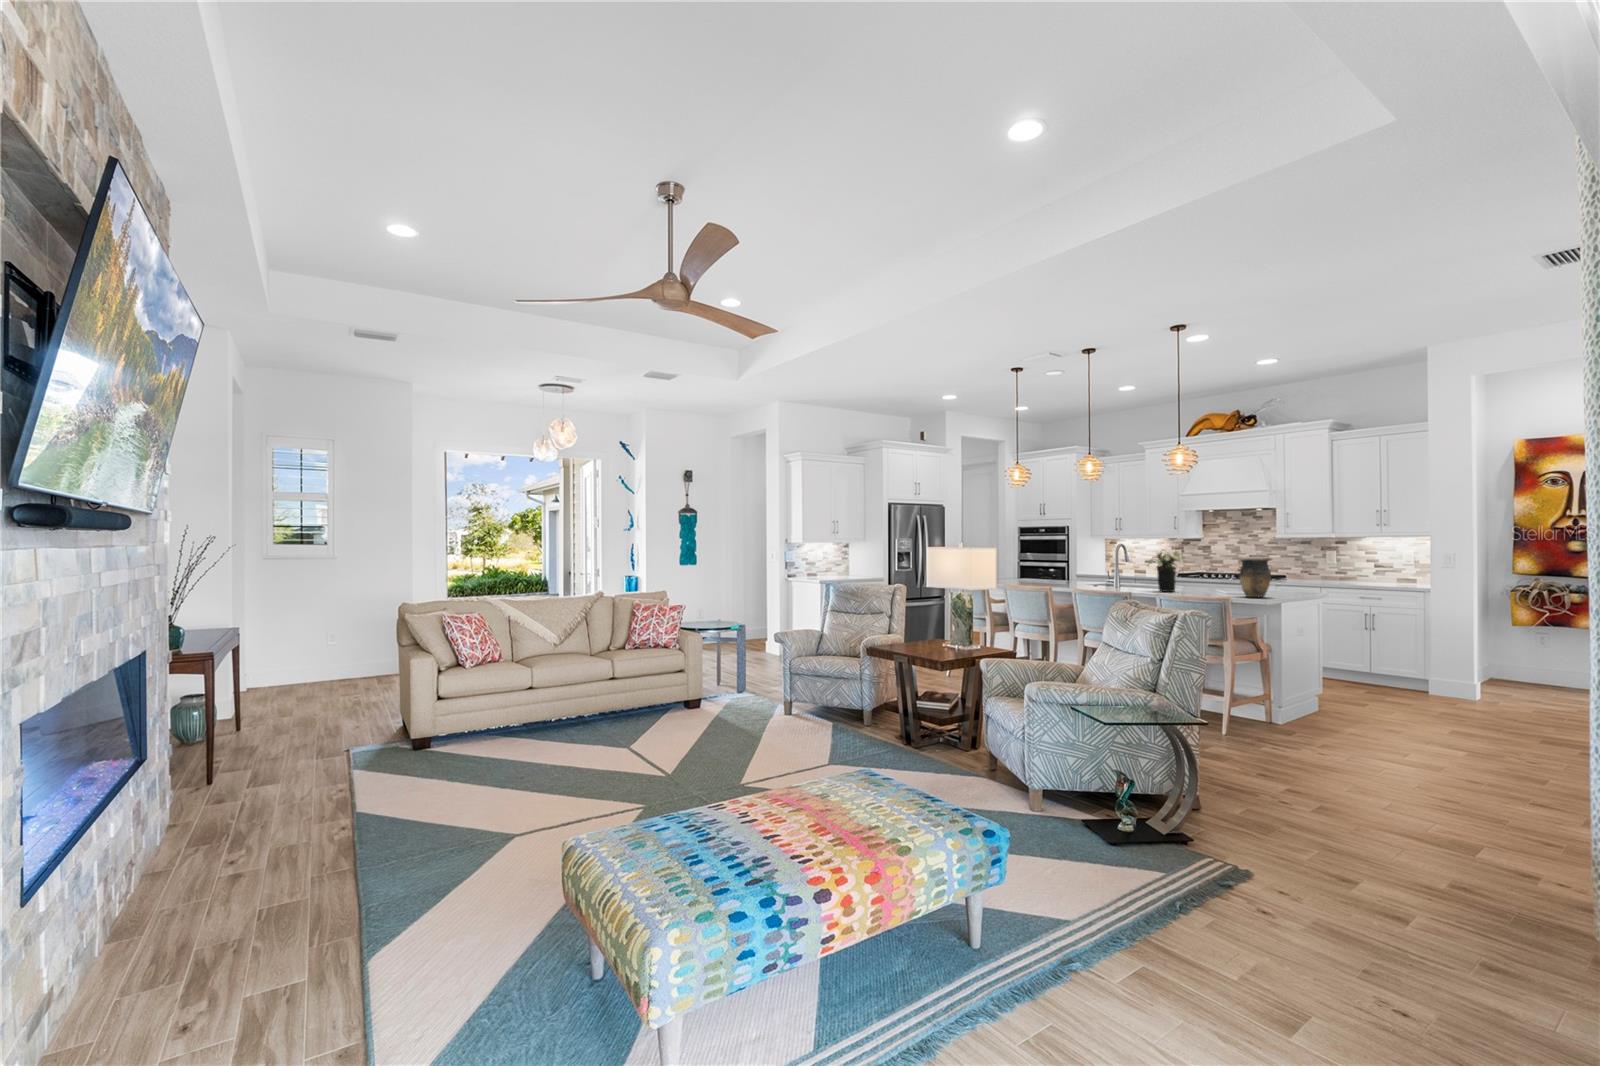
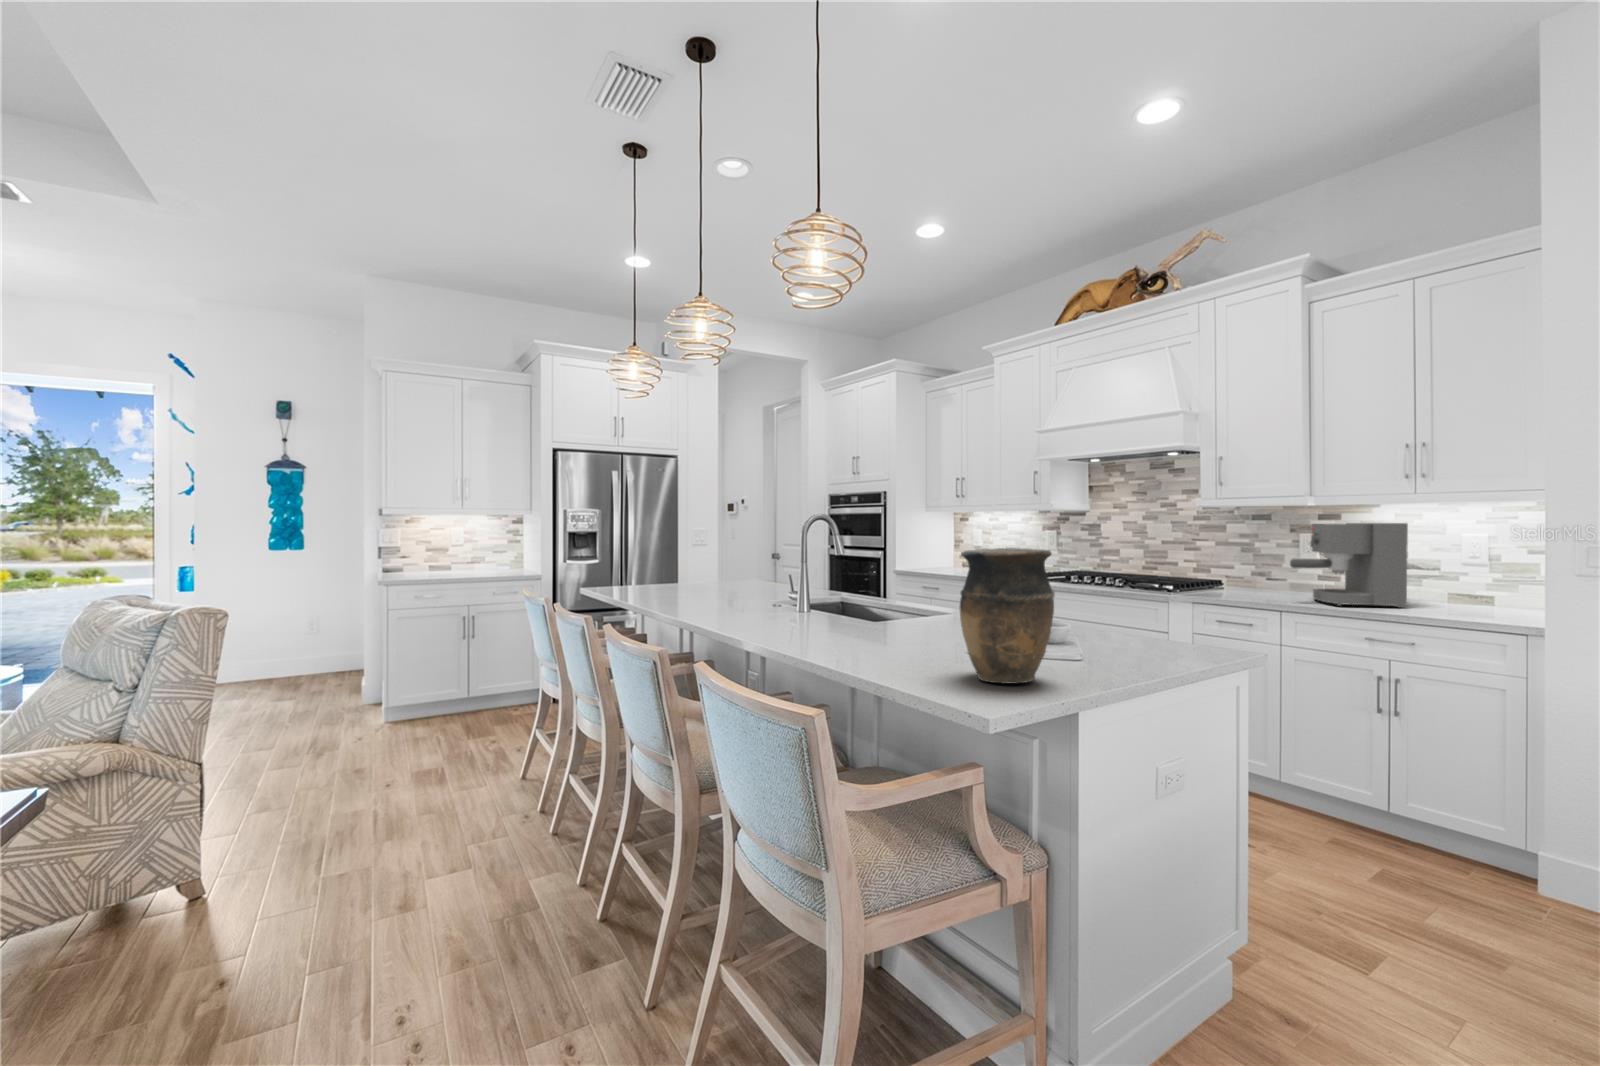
coffee maker: none [1324,546,1376,584] -> present [1290,523,1408,608]
flower arrangement: present [1147,550,1182,592] -> none [777,518,878,638]

